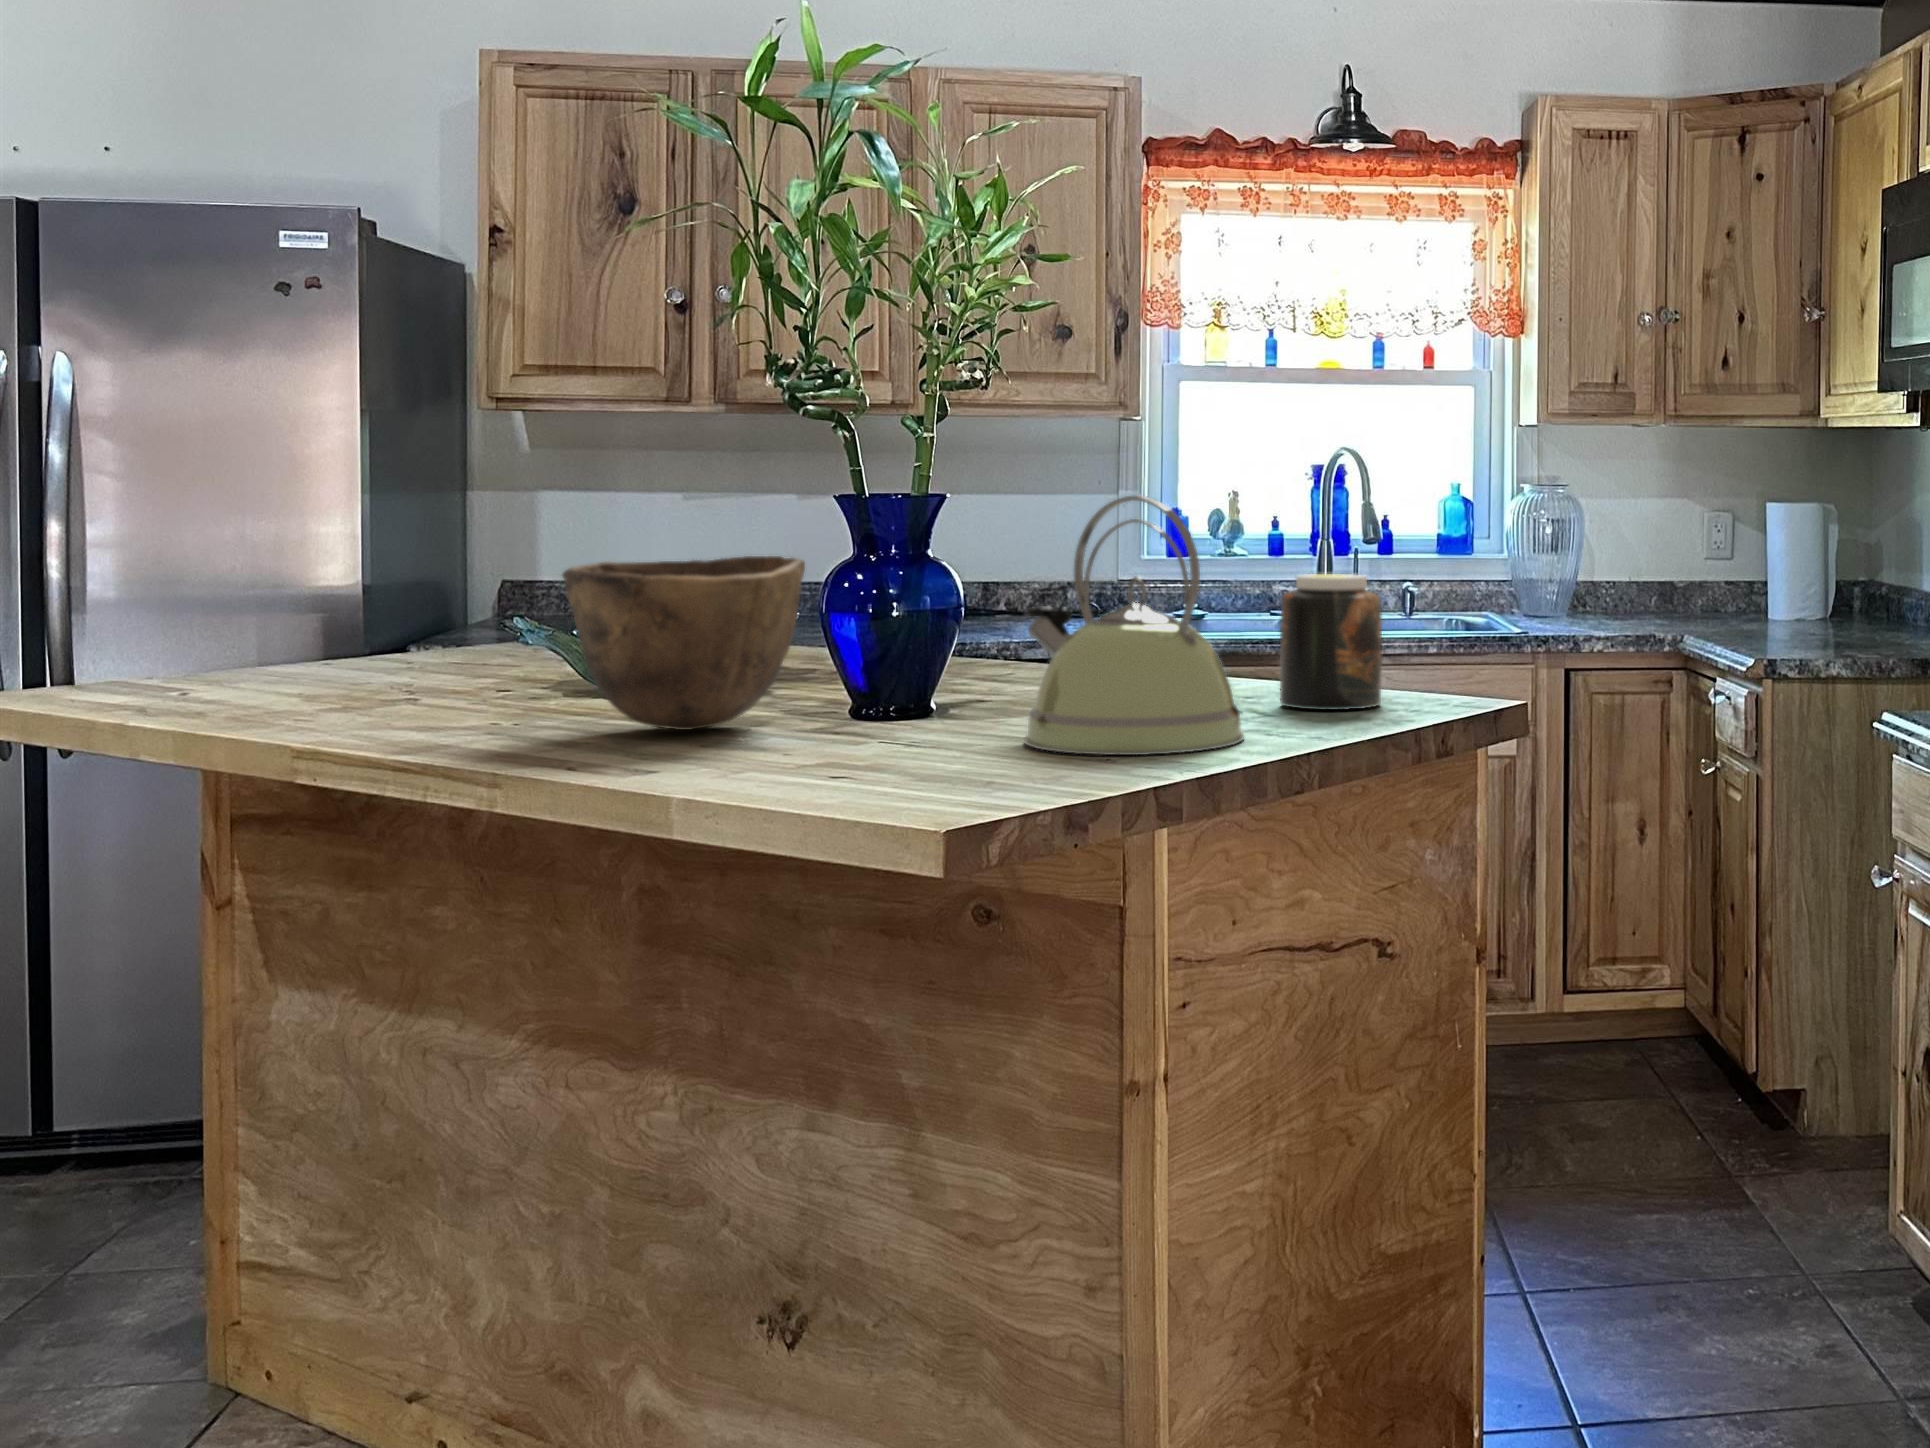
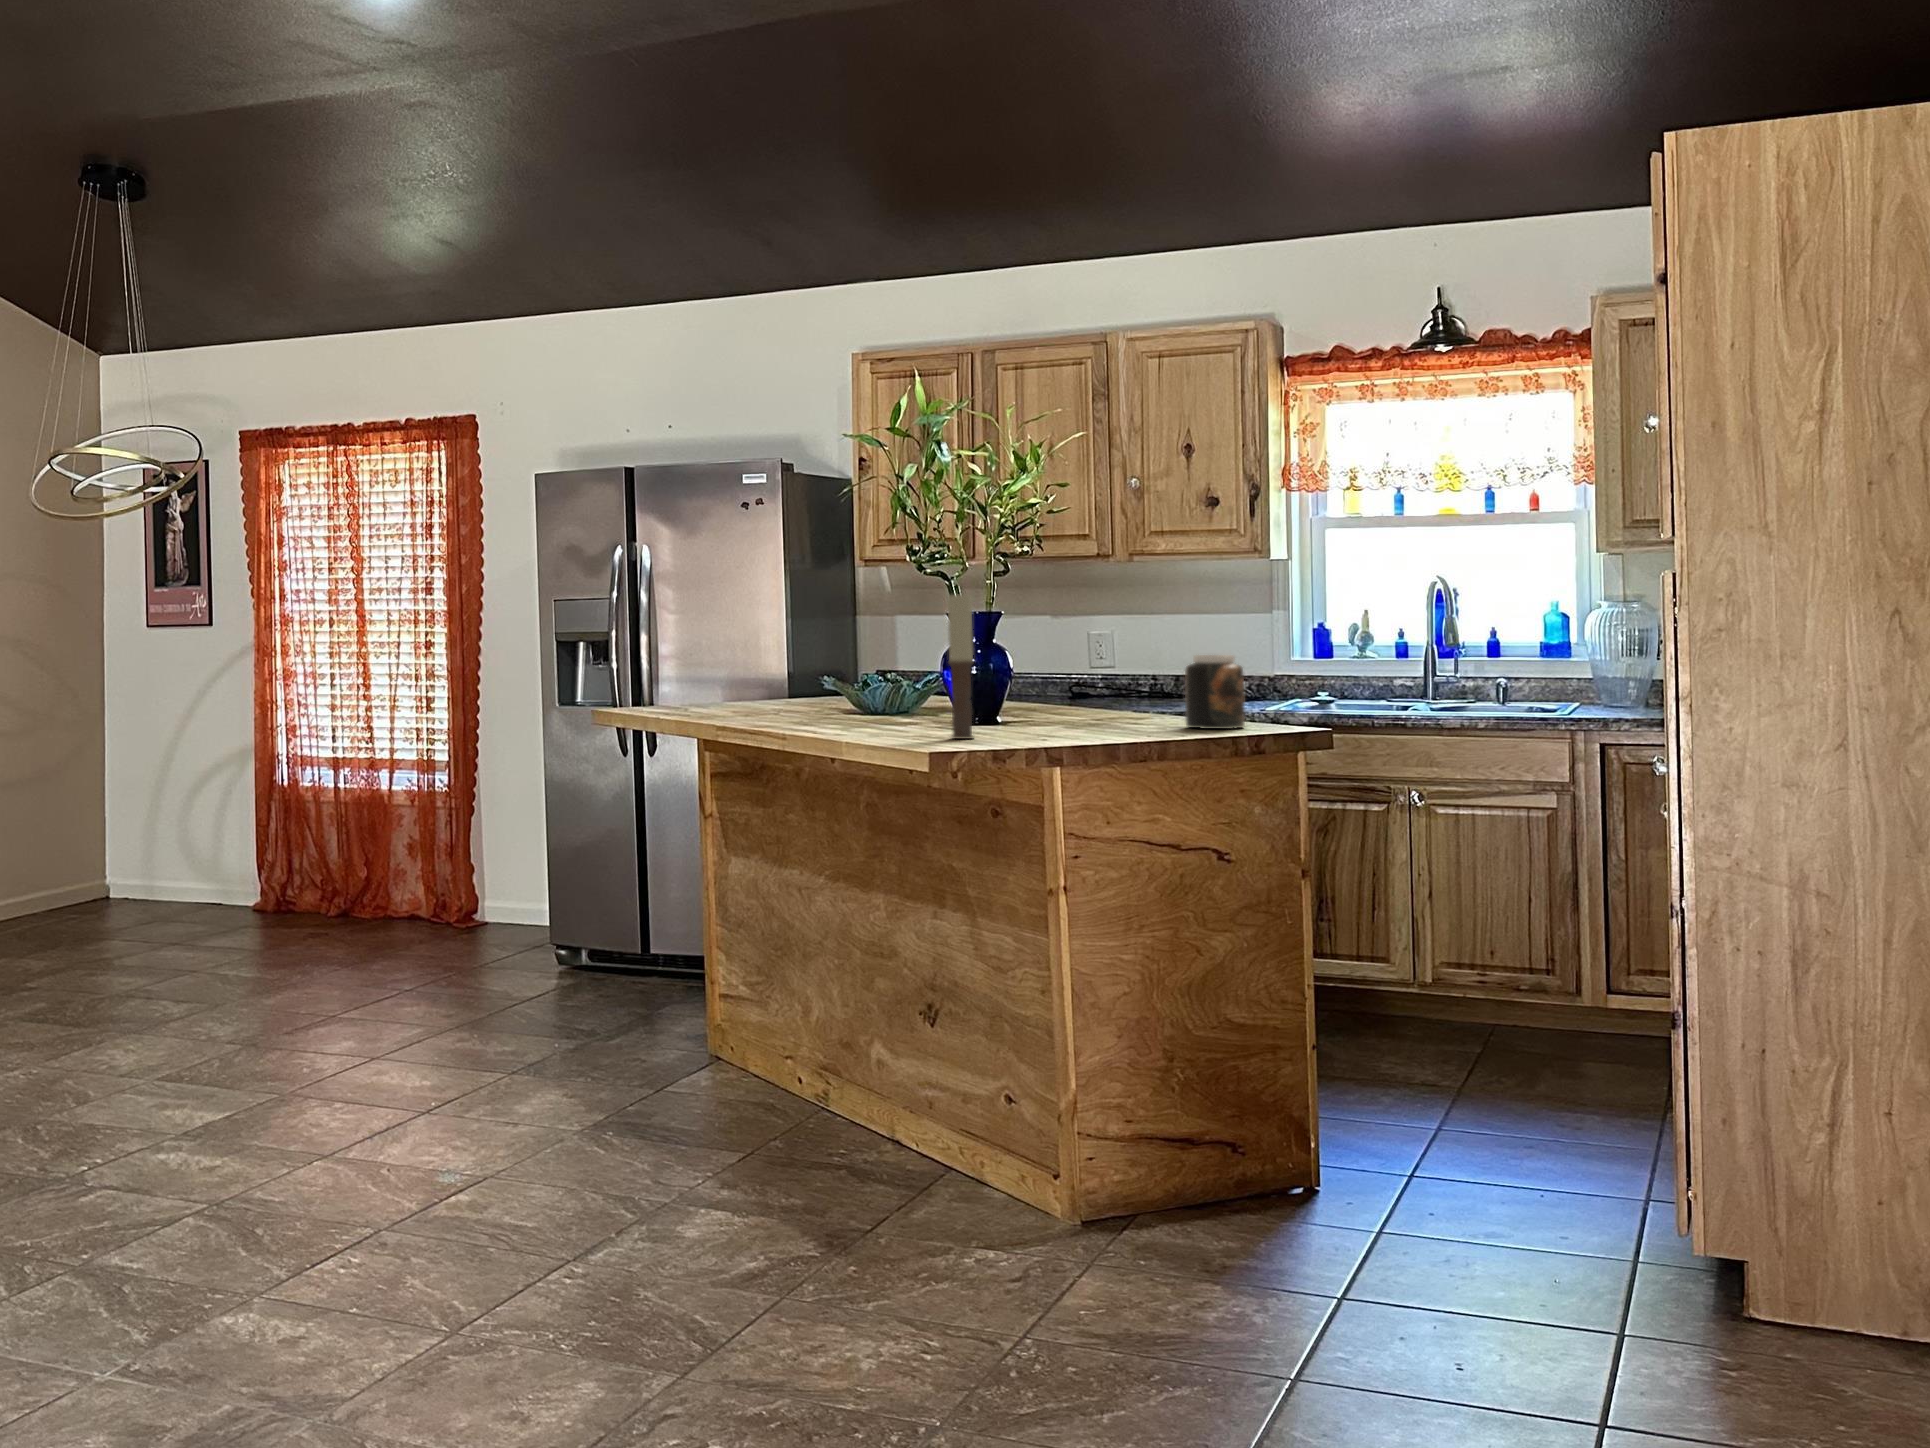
candle: none [903,444,960,771] -> present [948,594,974,739]
kettle: present [1024,496,1244,755] -> none [1019,612,1132,738]
bowl: present [562,556,805,730] -> none [827,645,935,727]

